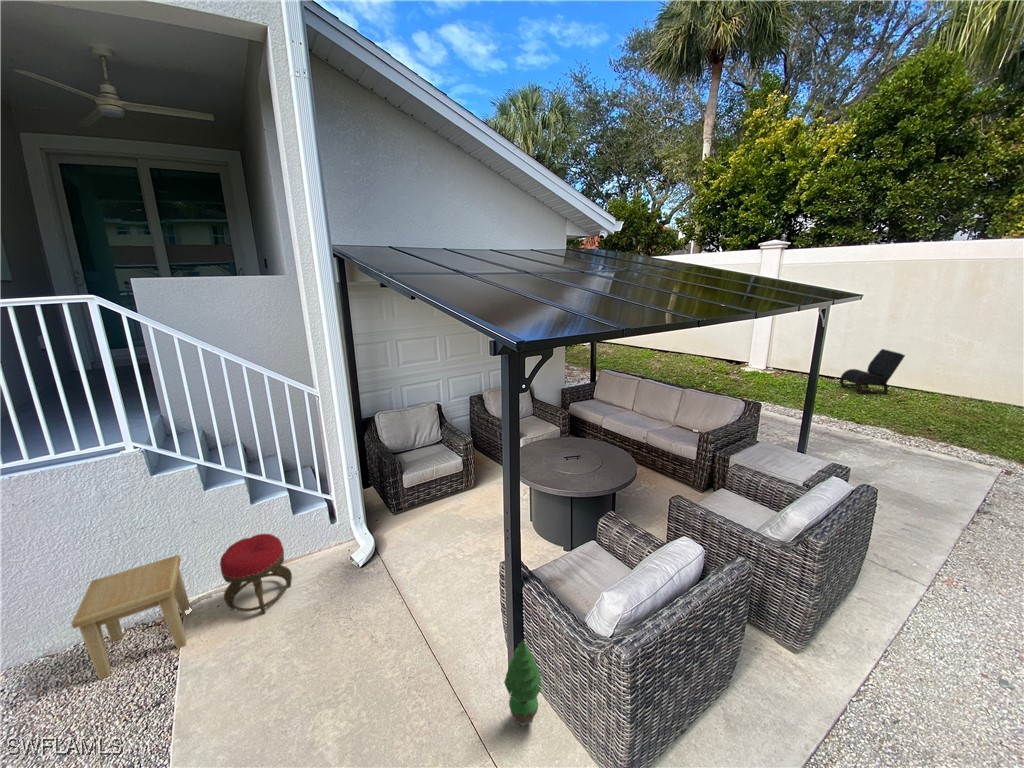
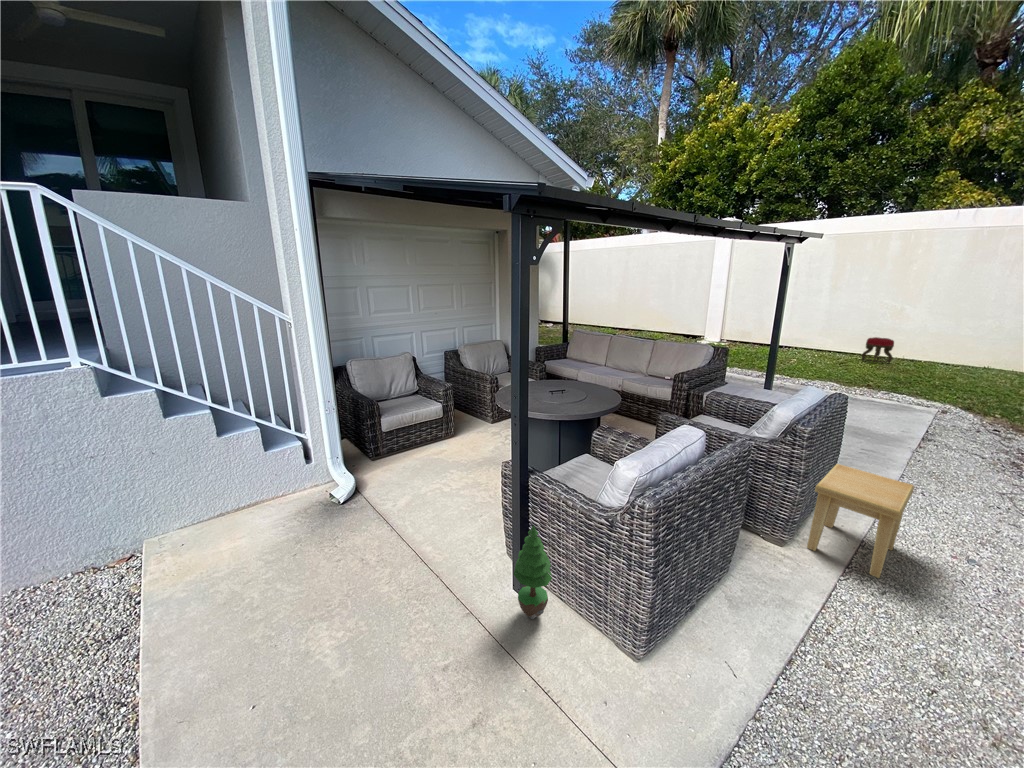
lounge chair: present [840,349,905,394] -> none [792,316,849,358]
stool: present [220,534,292,614] -> present [862,337,894,363]
side table: present [71,555,191,680] -> present [807,464,914,578]

